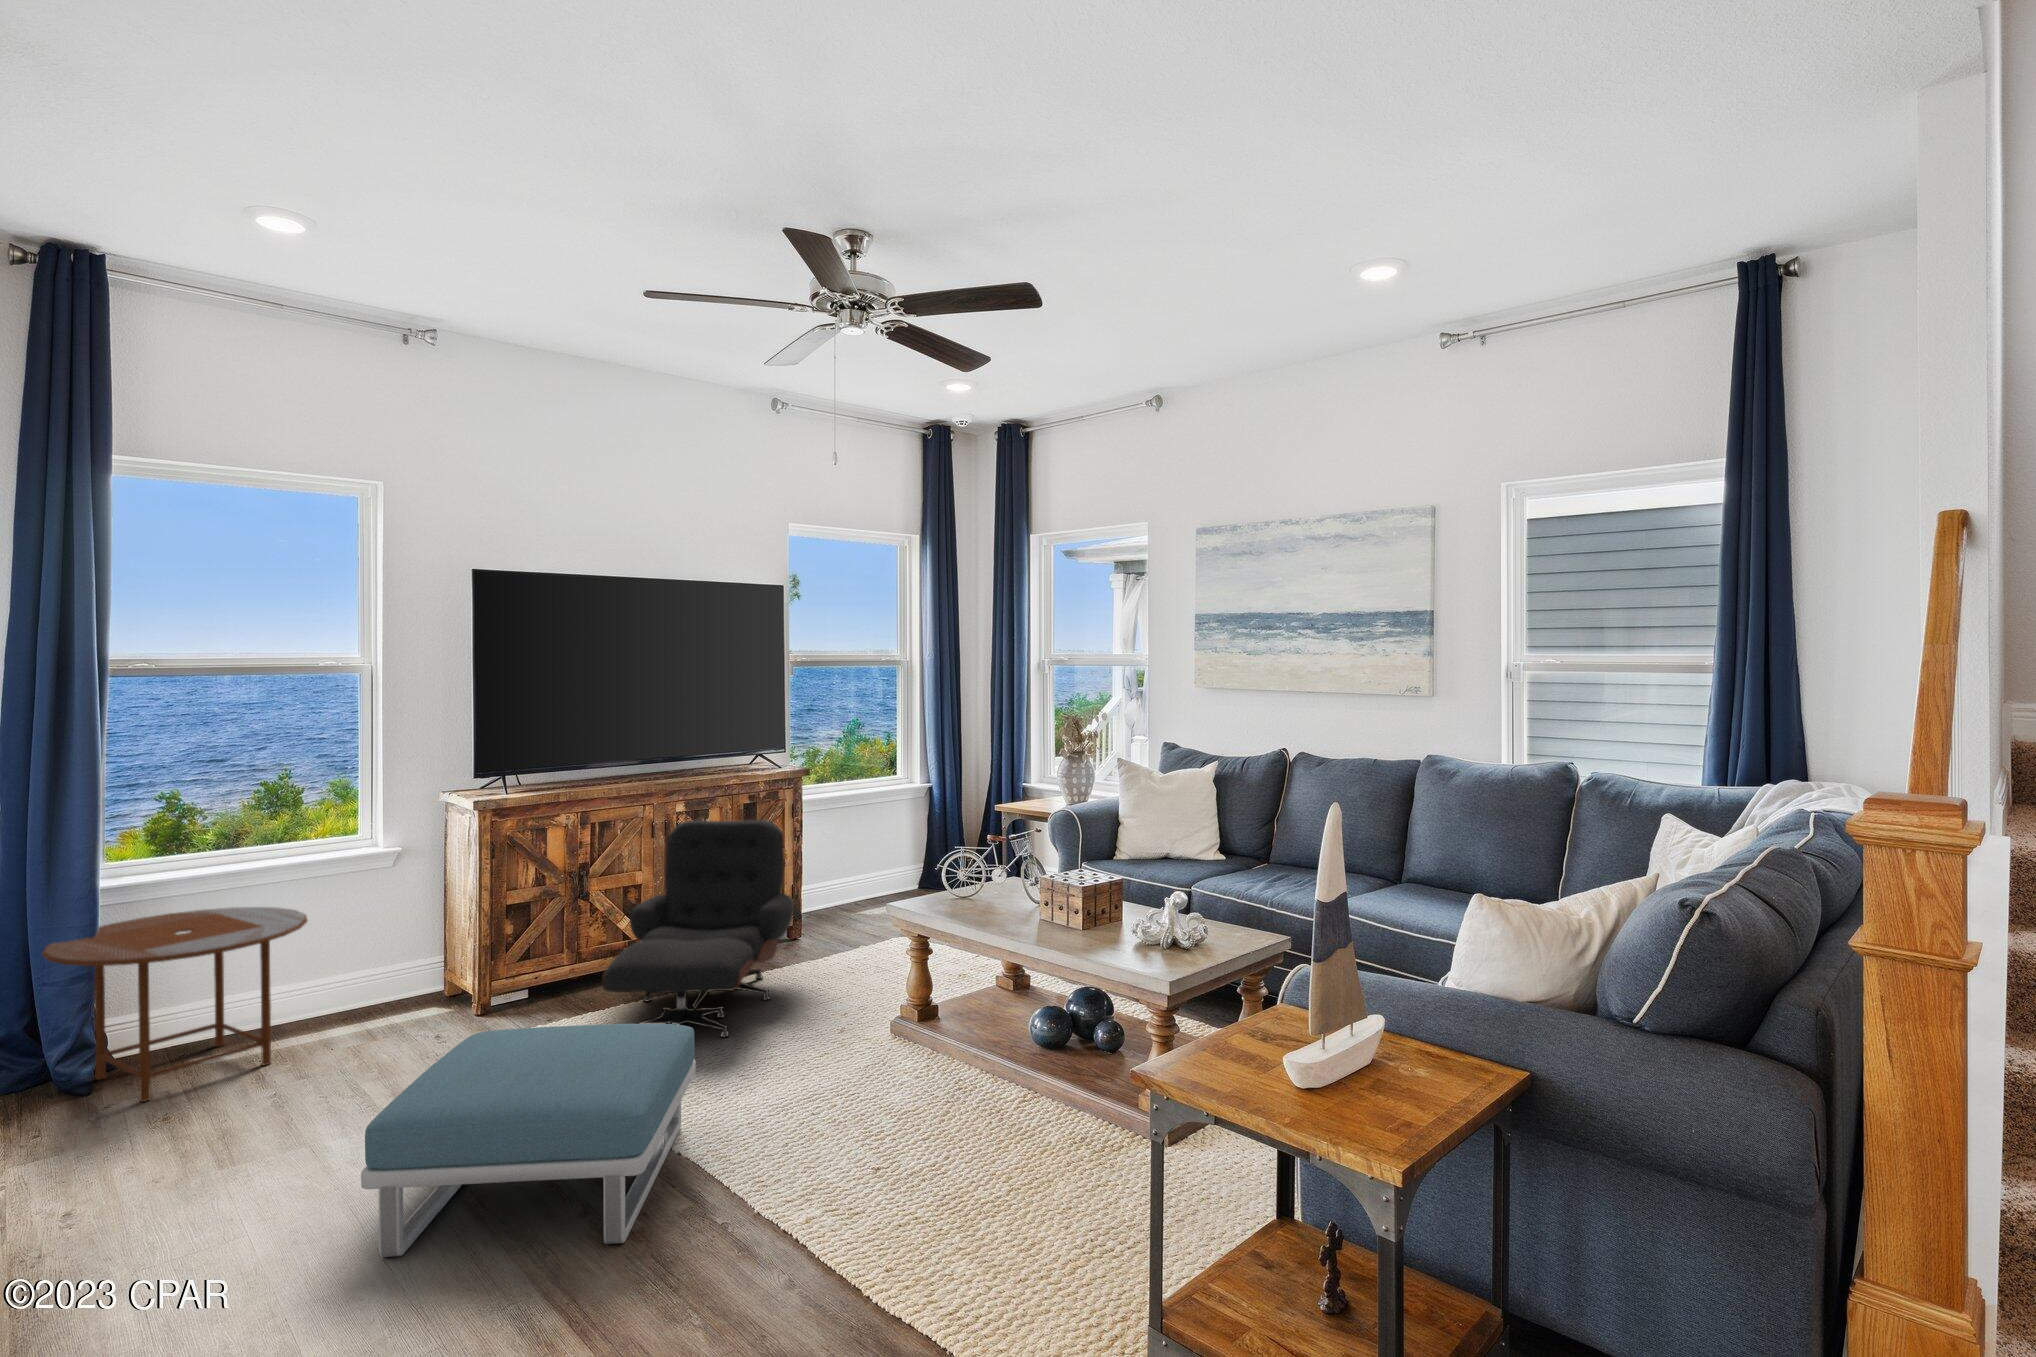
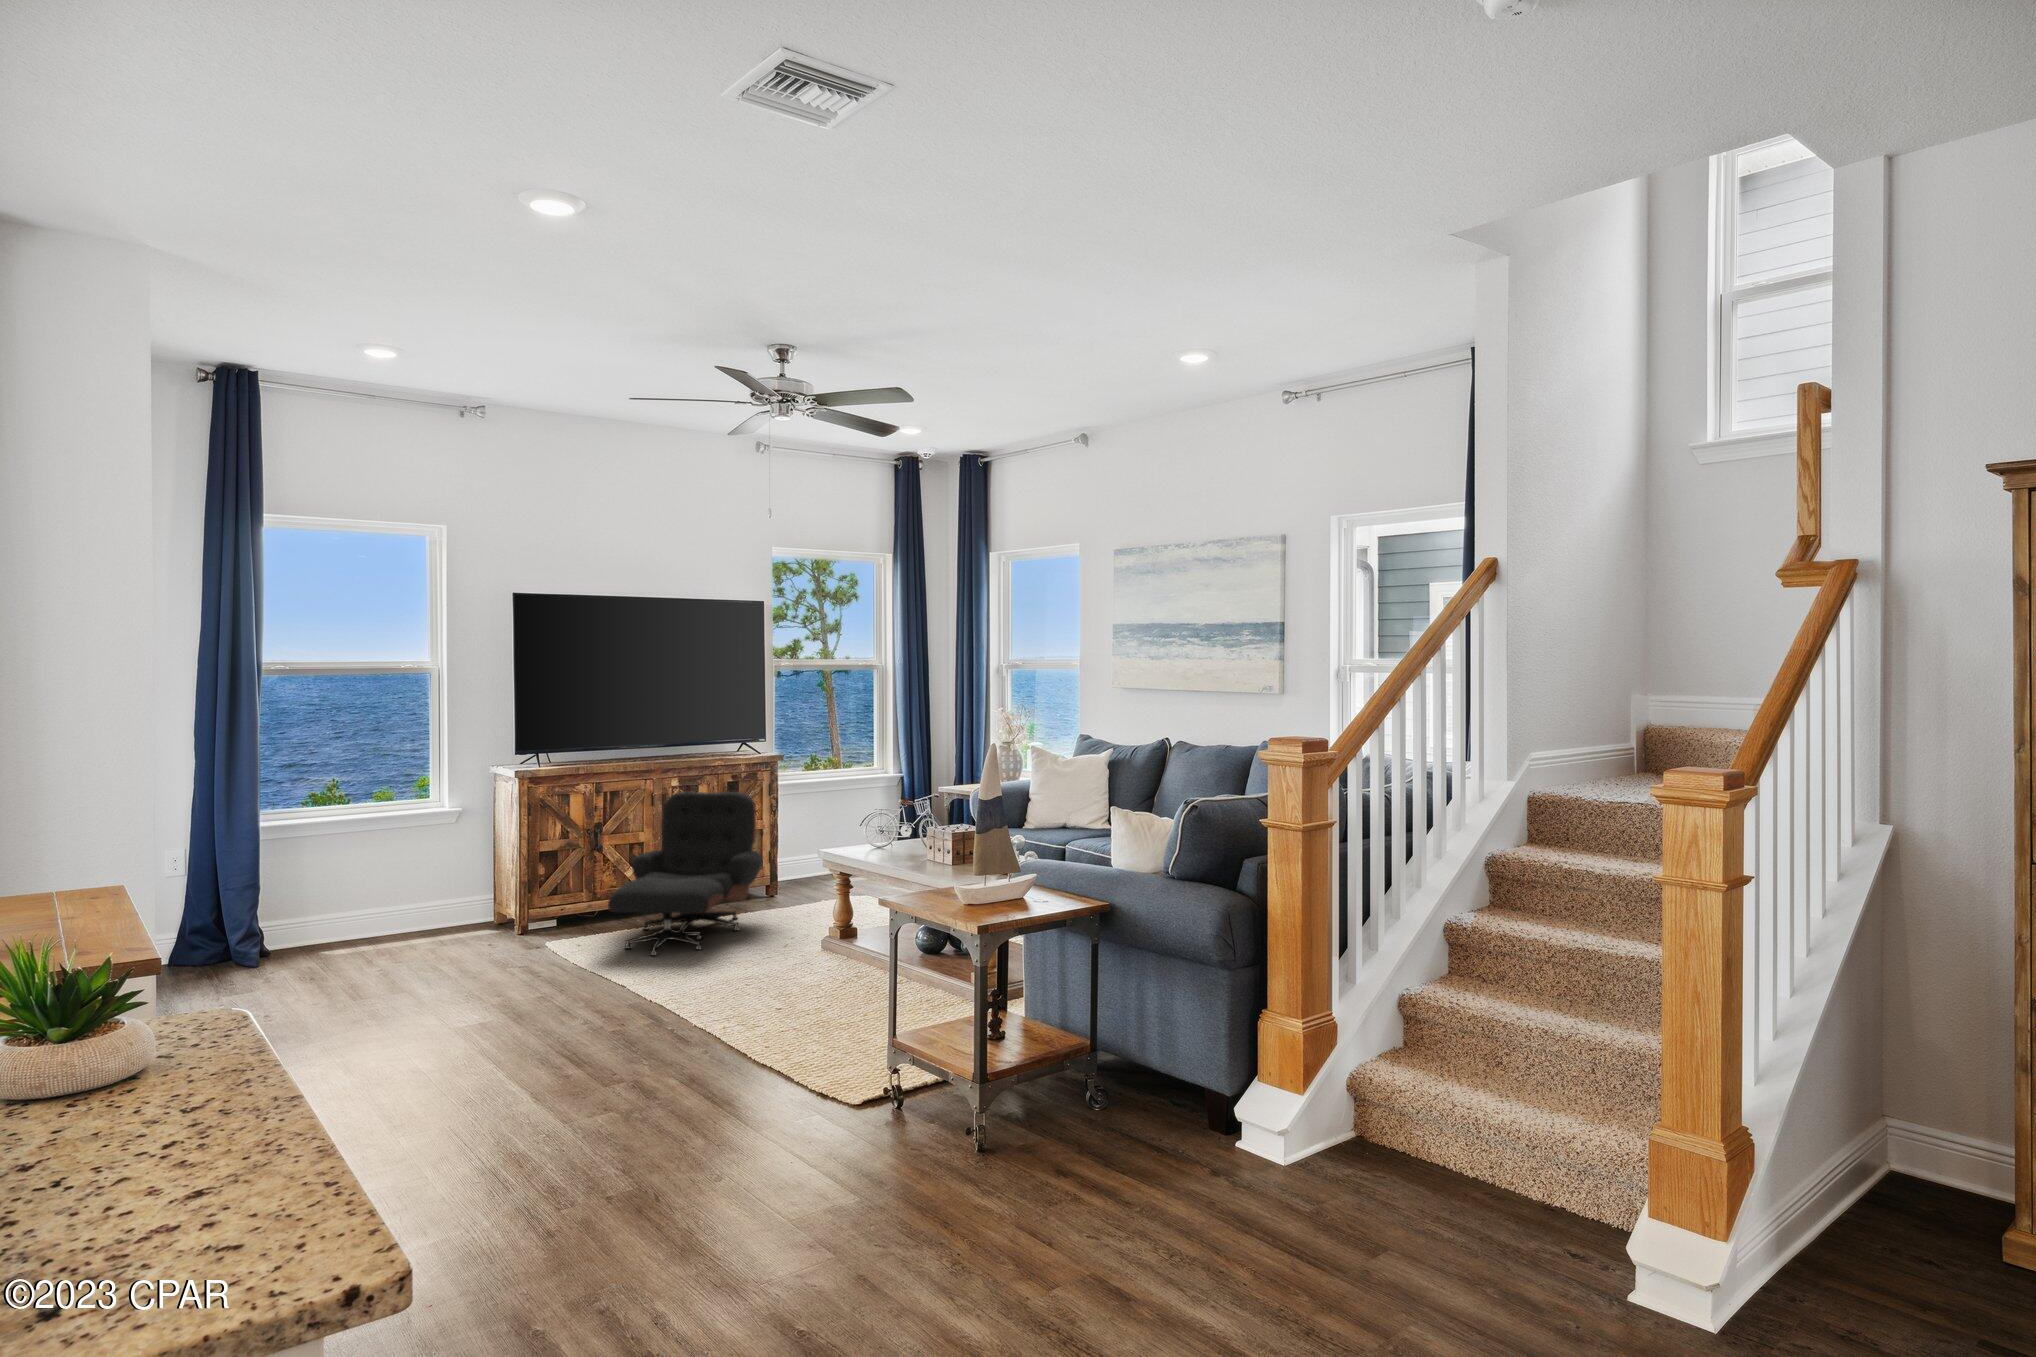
side table: present [42,907,308,1102] -> none [228,847,399,972]
footstool: present [361,1024,696,1257] -> none [449,917,666,1038]

